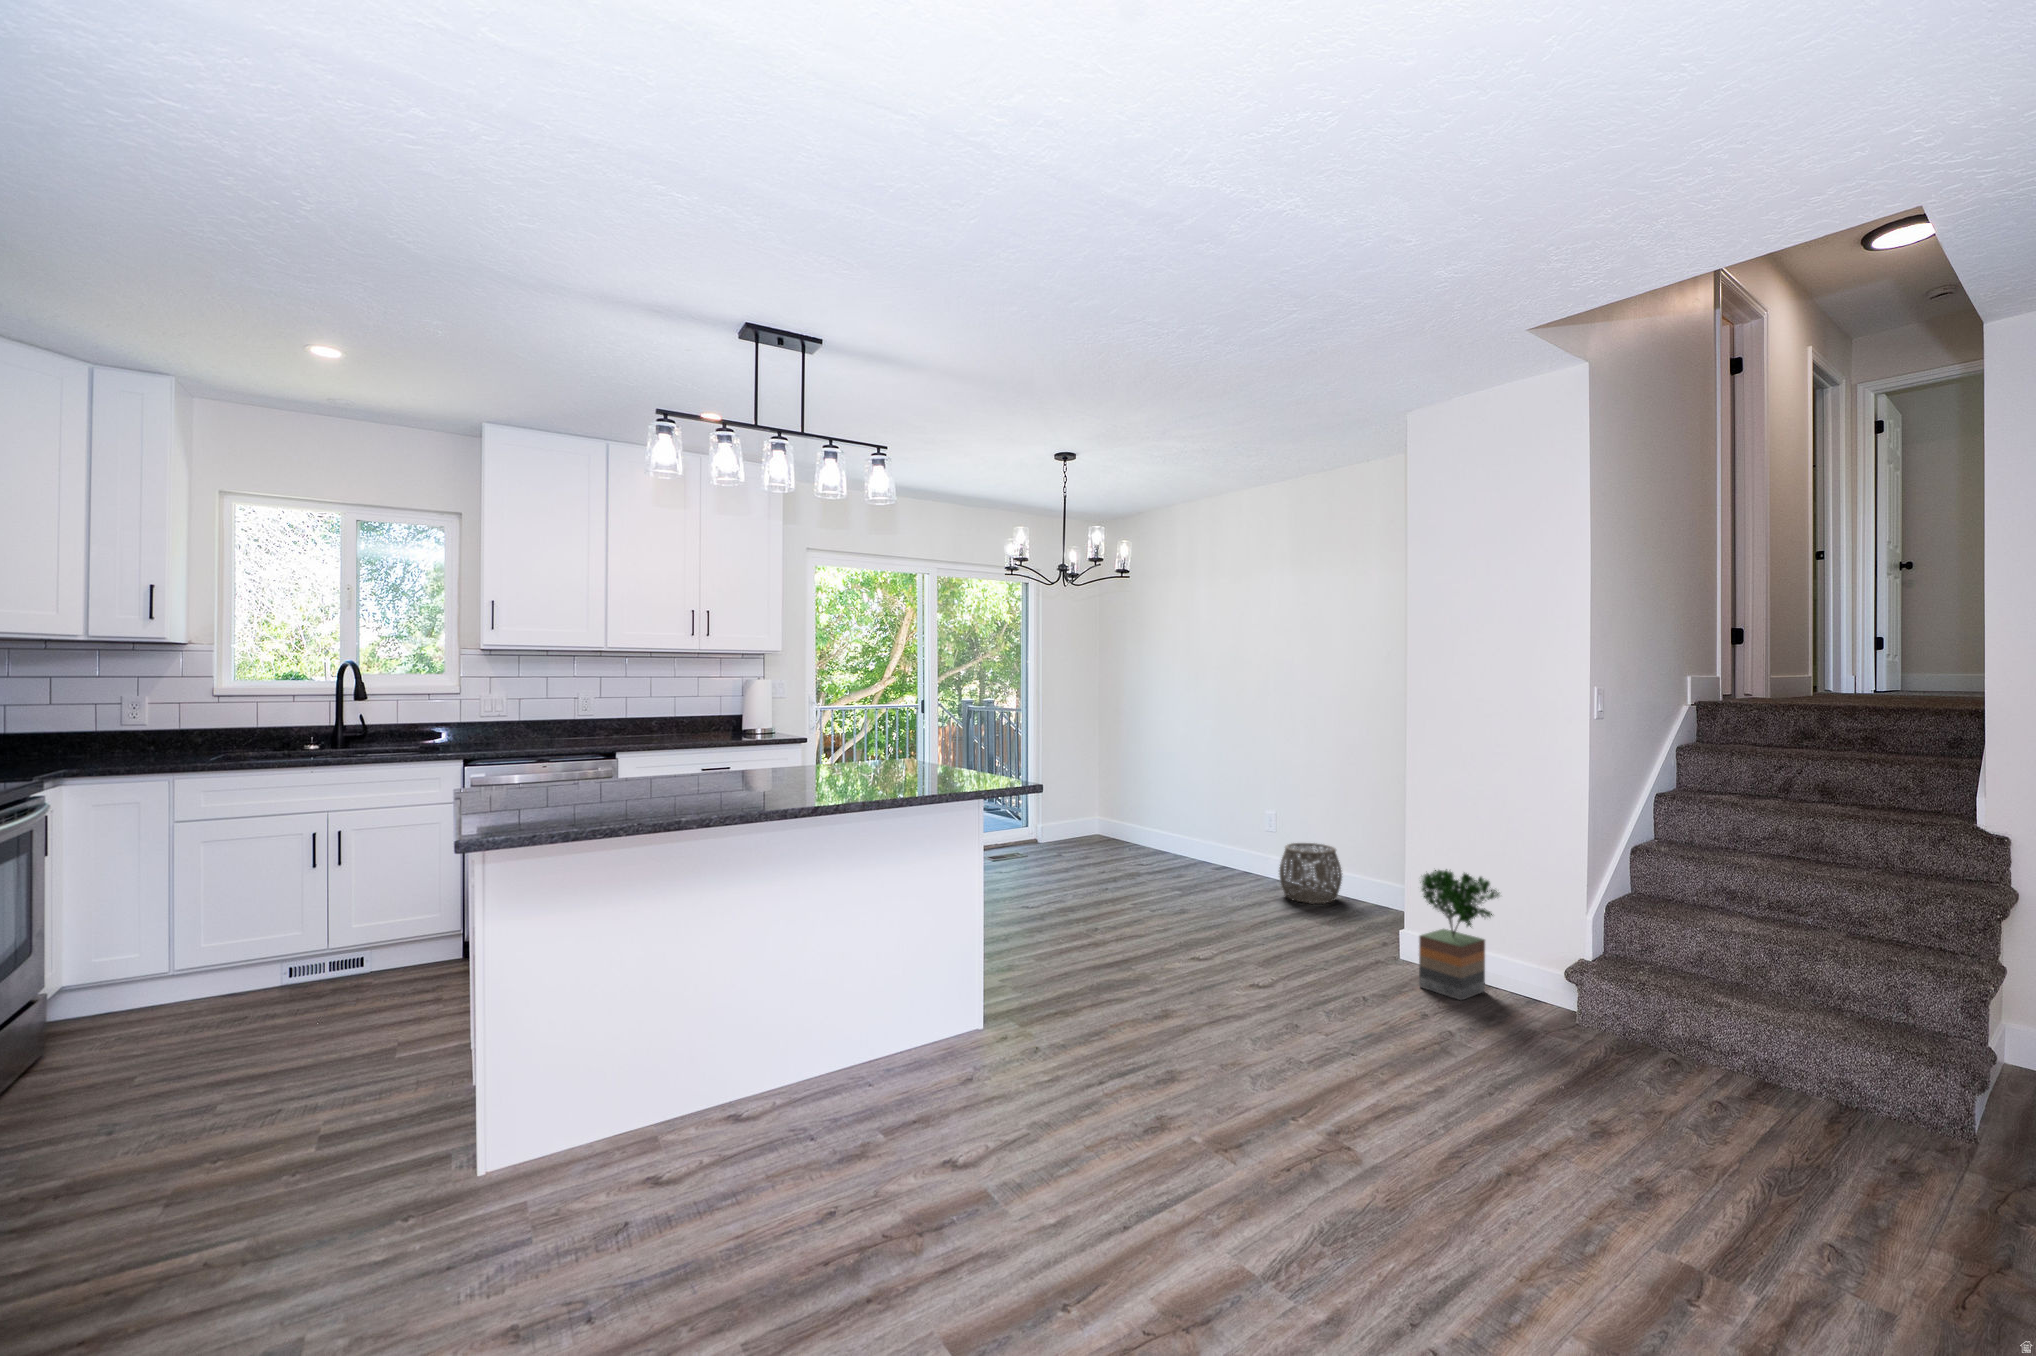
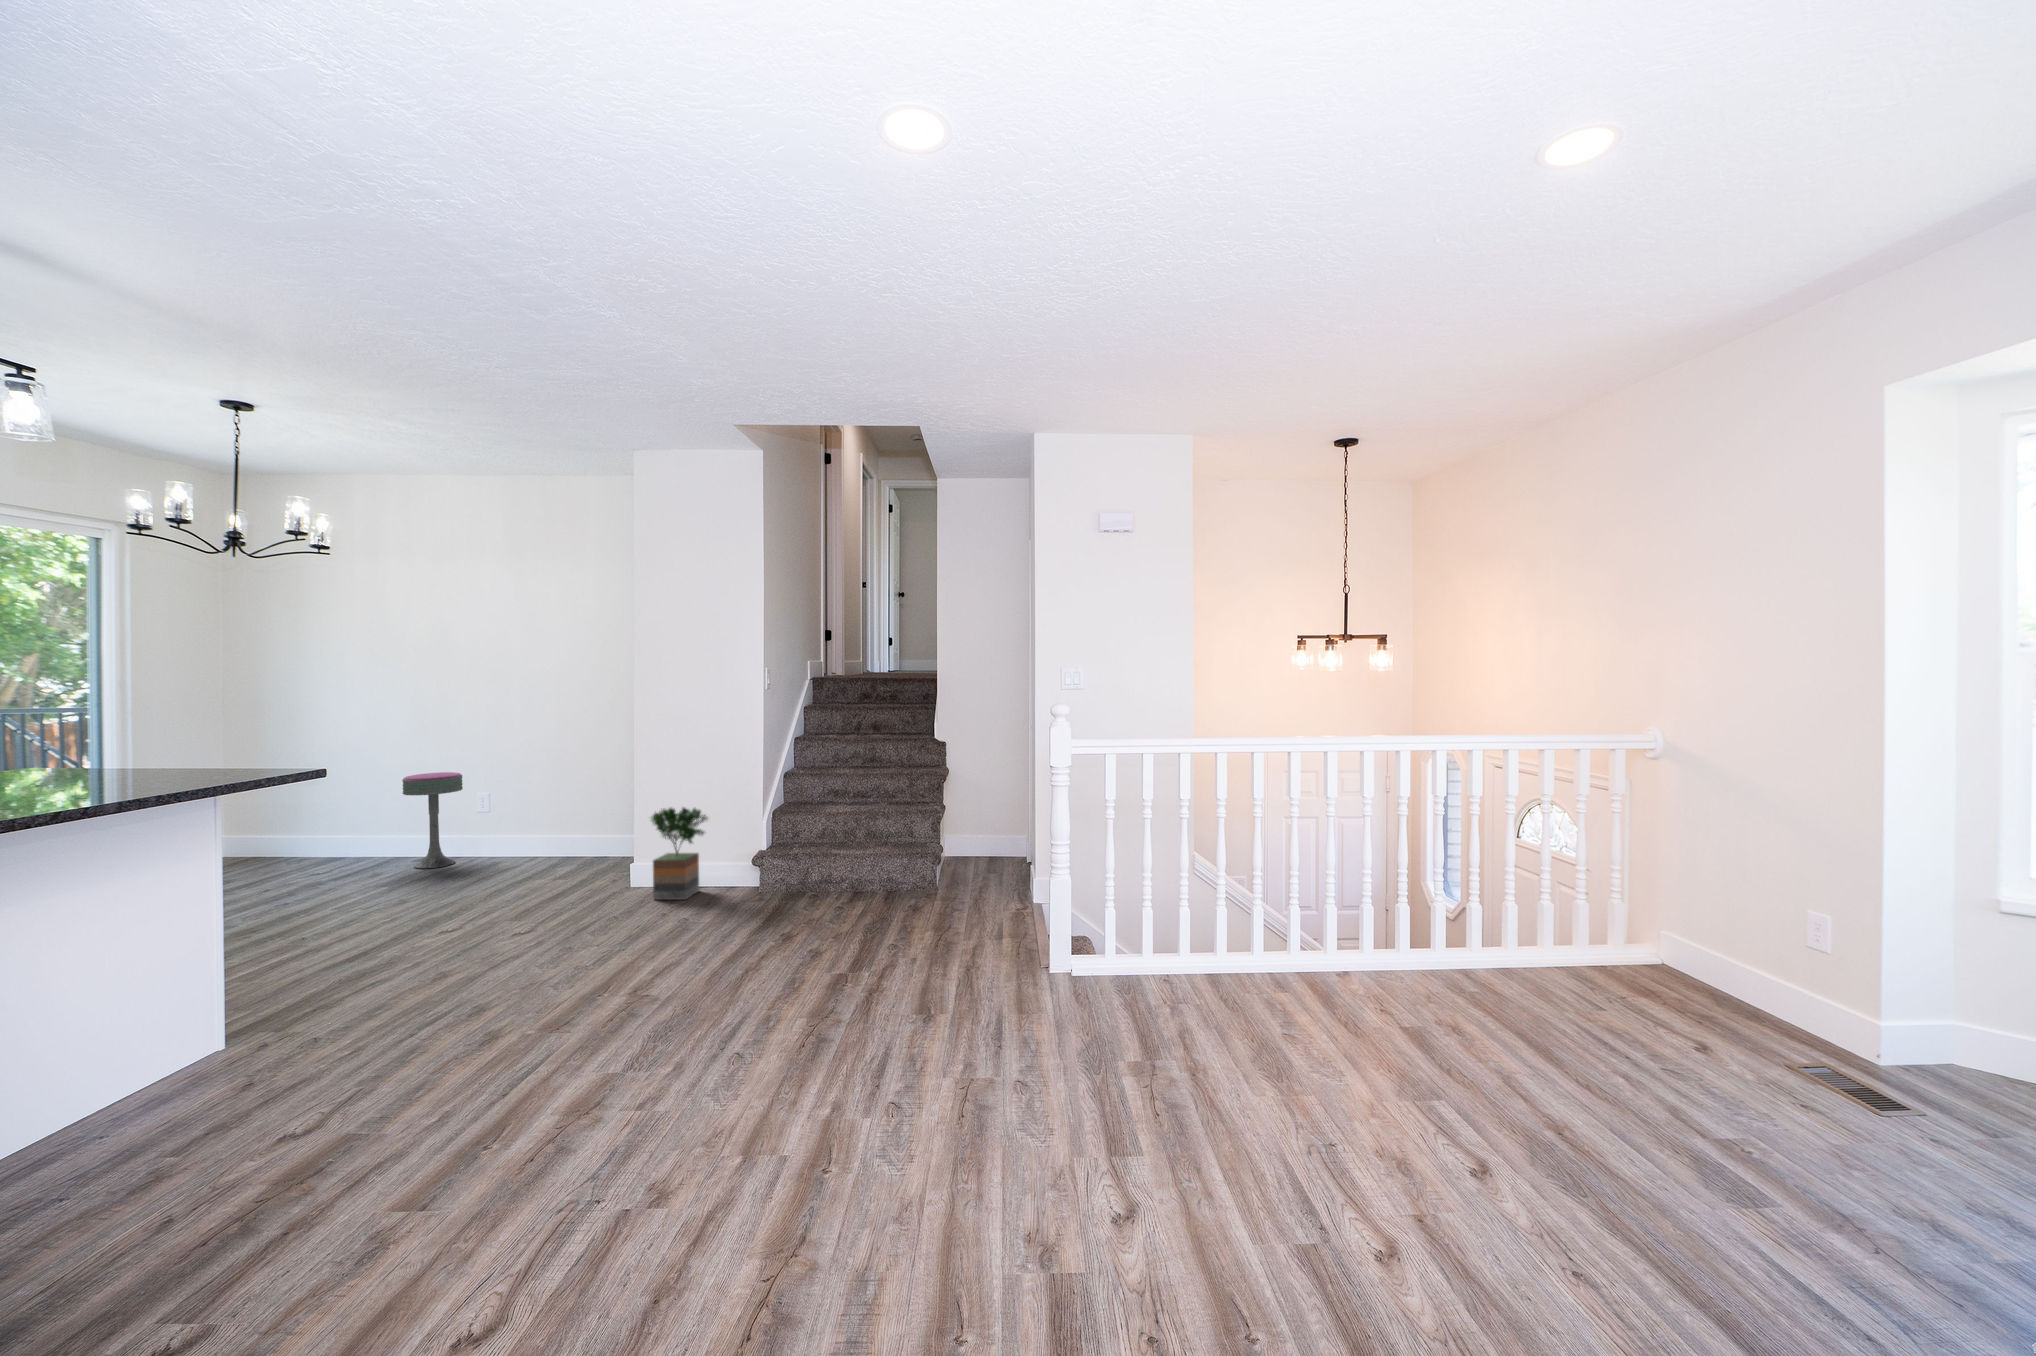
bar stool: none [1200,782,1251,879] -> present [402,772,463,869]
woven basket: present [1279,843,1342,903] -> none [502,816,565,870]

